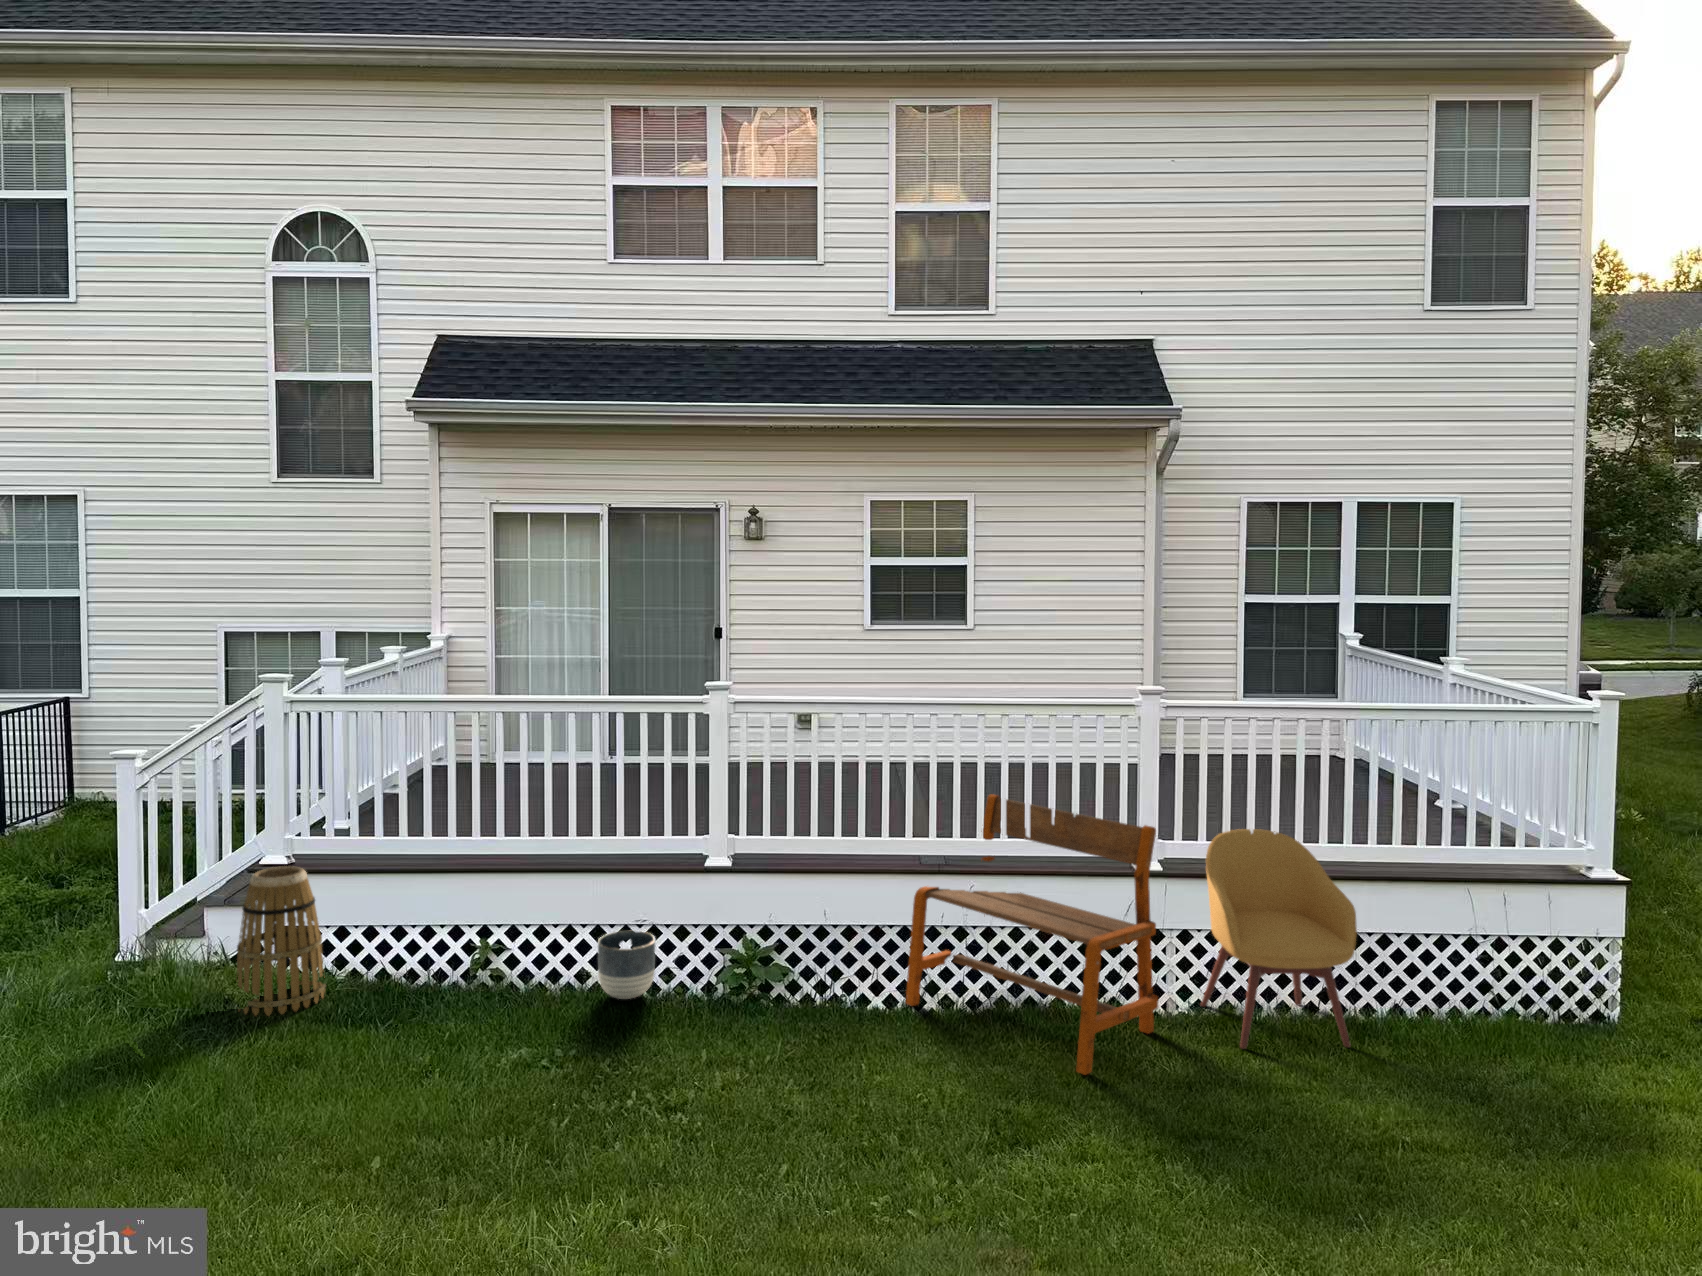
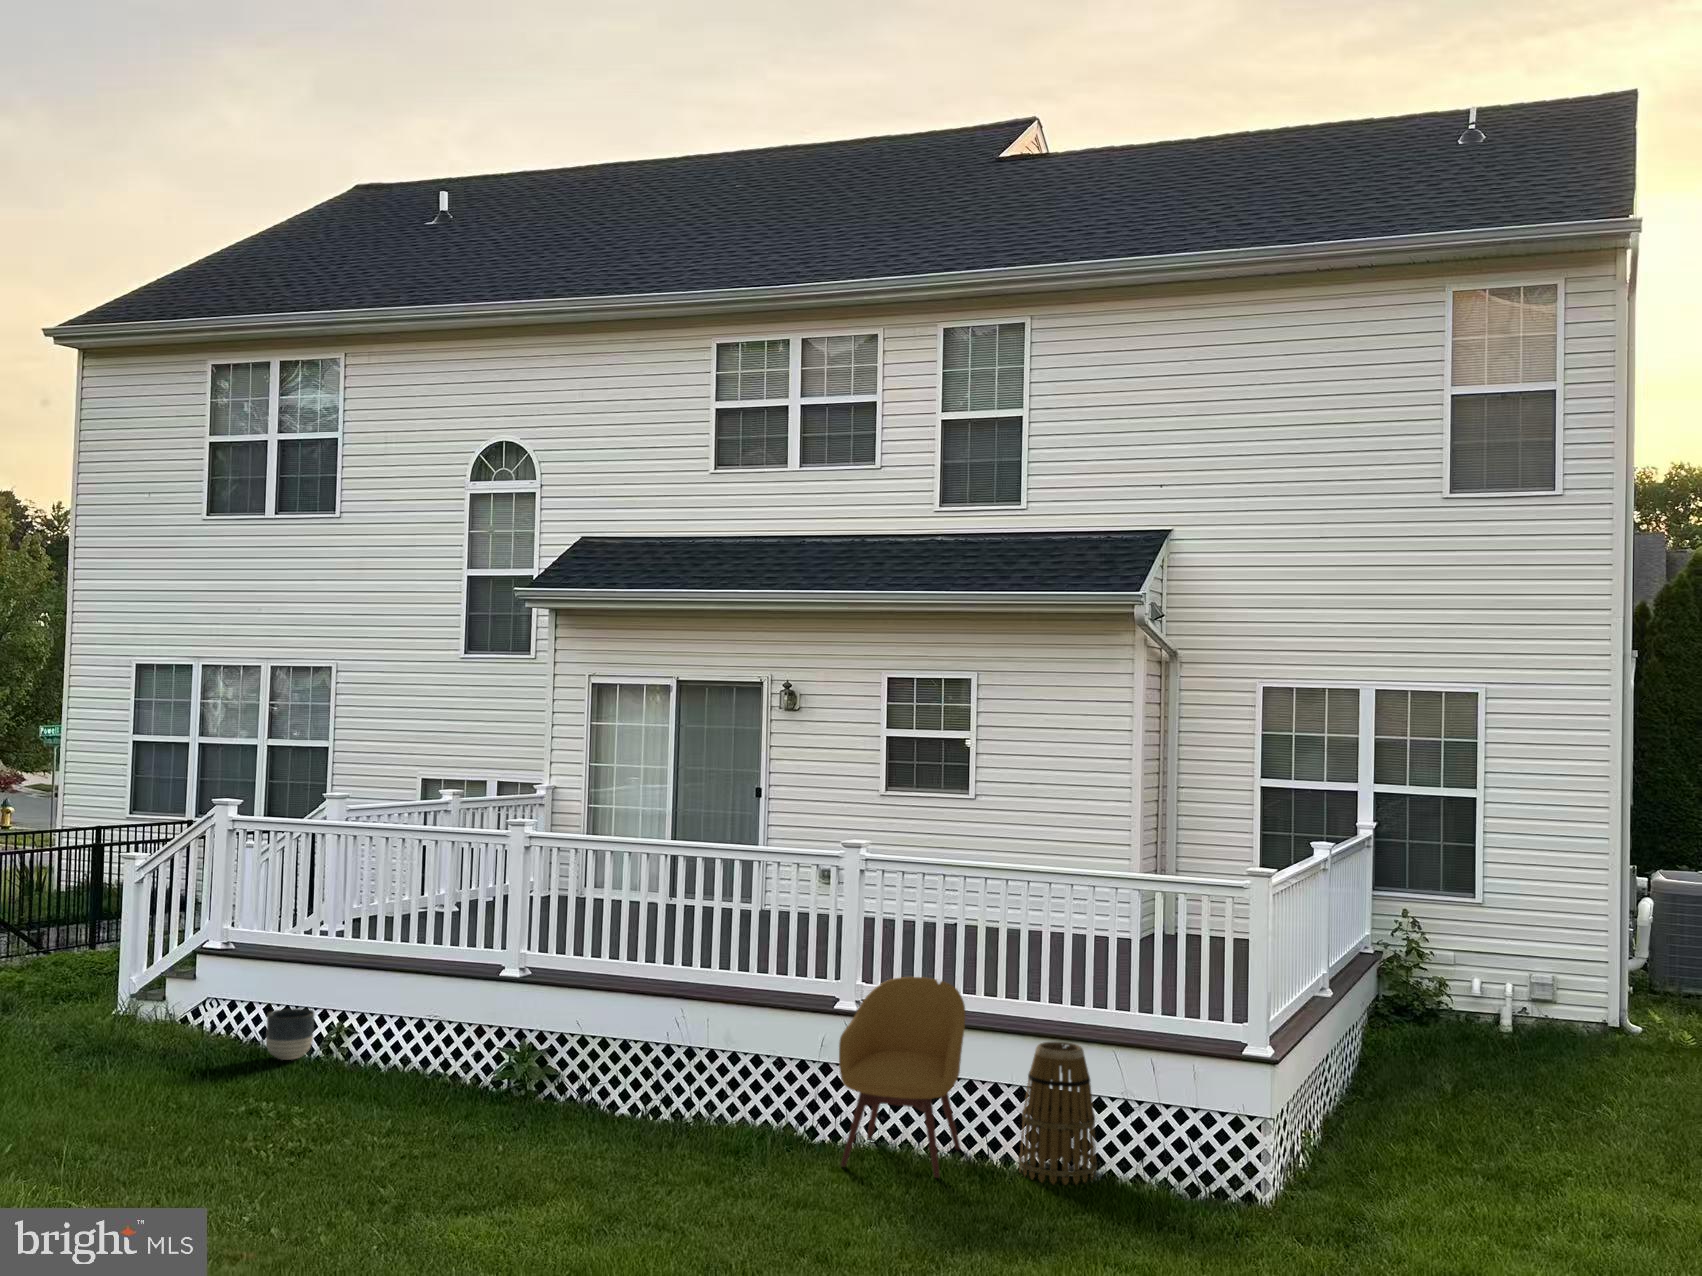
bench: present [906,794,1158,1075] -> none [623,932,789,1162]
basket: present [236,866,326,1016] -> present [1018,1041,1097,1185]
planter: present [598,931,655,999] -> present [266,1008,314,1060]

